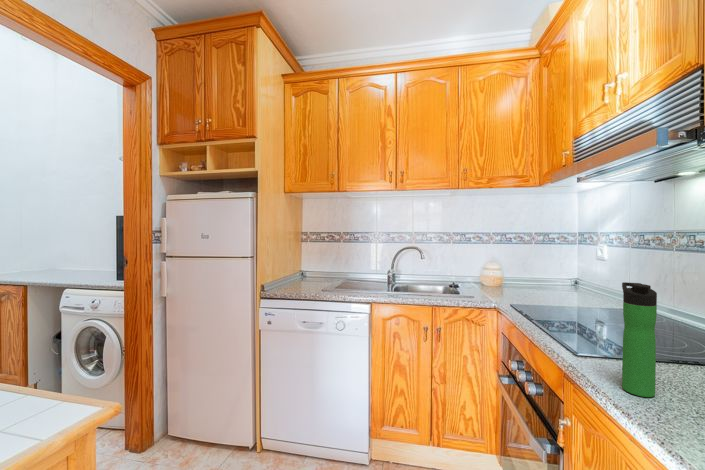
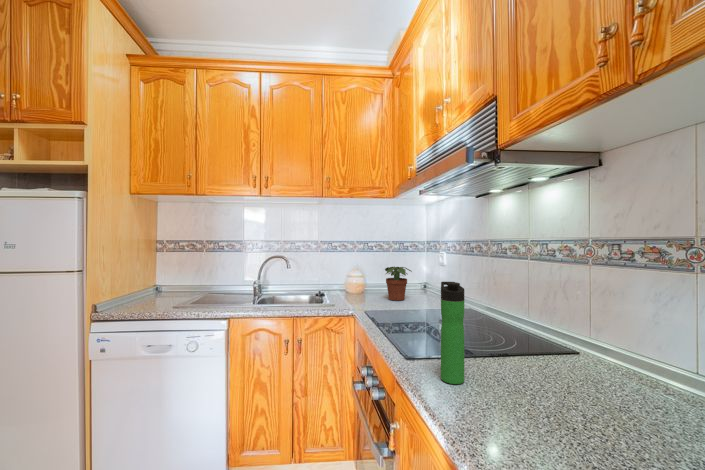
potted plant: none [527,260,562,297] -> present [385,267,412,301]

